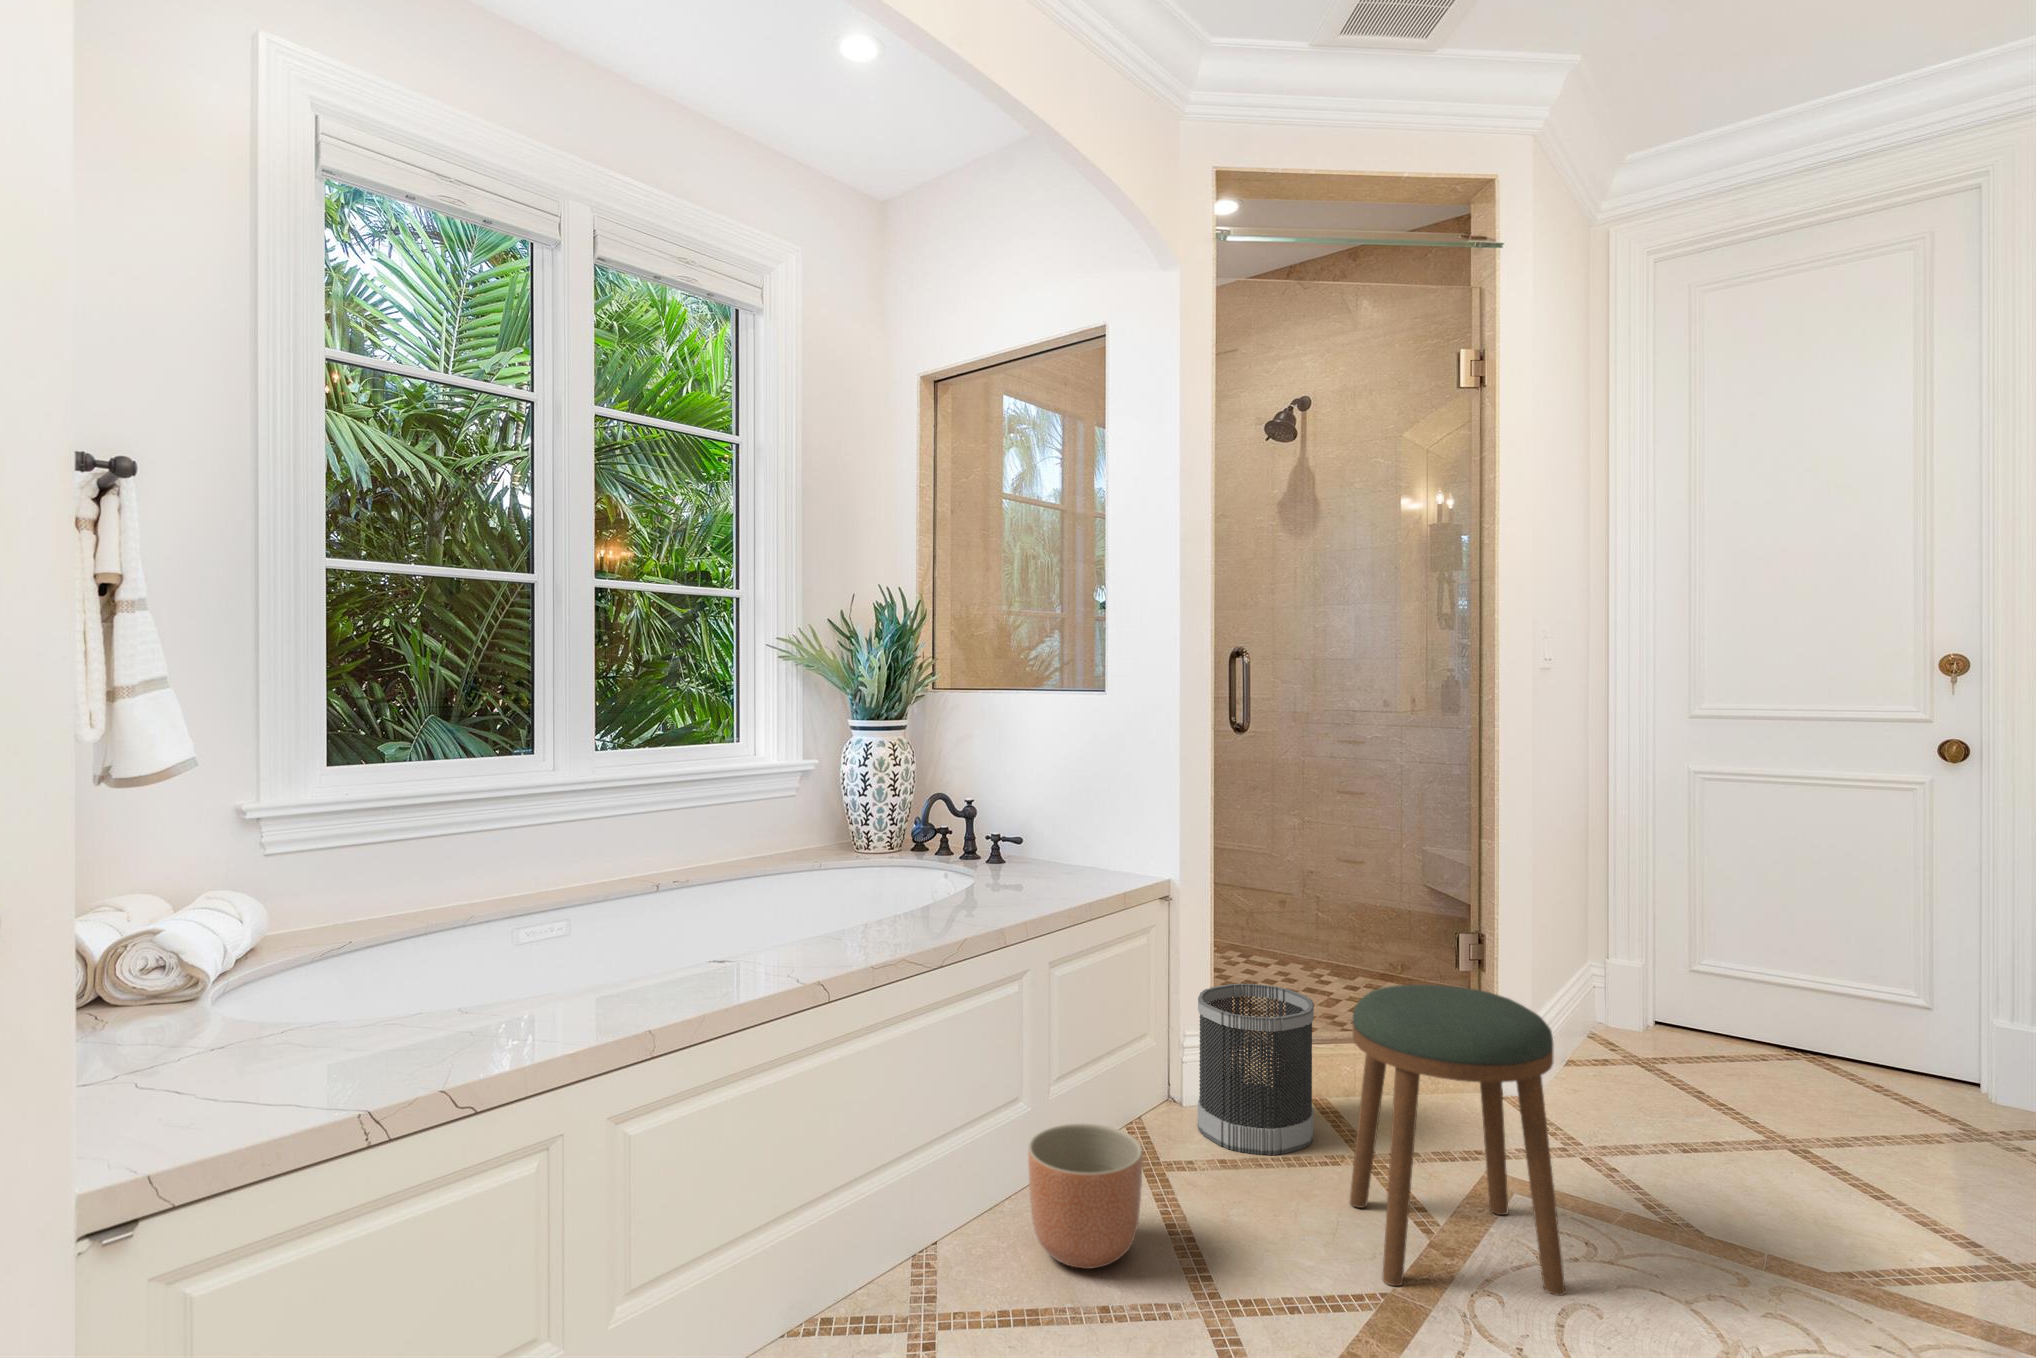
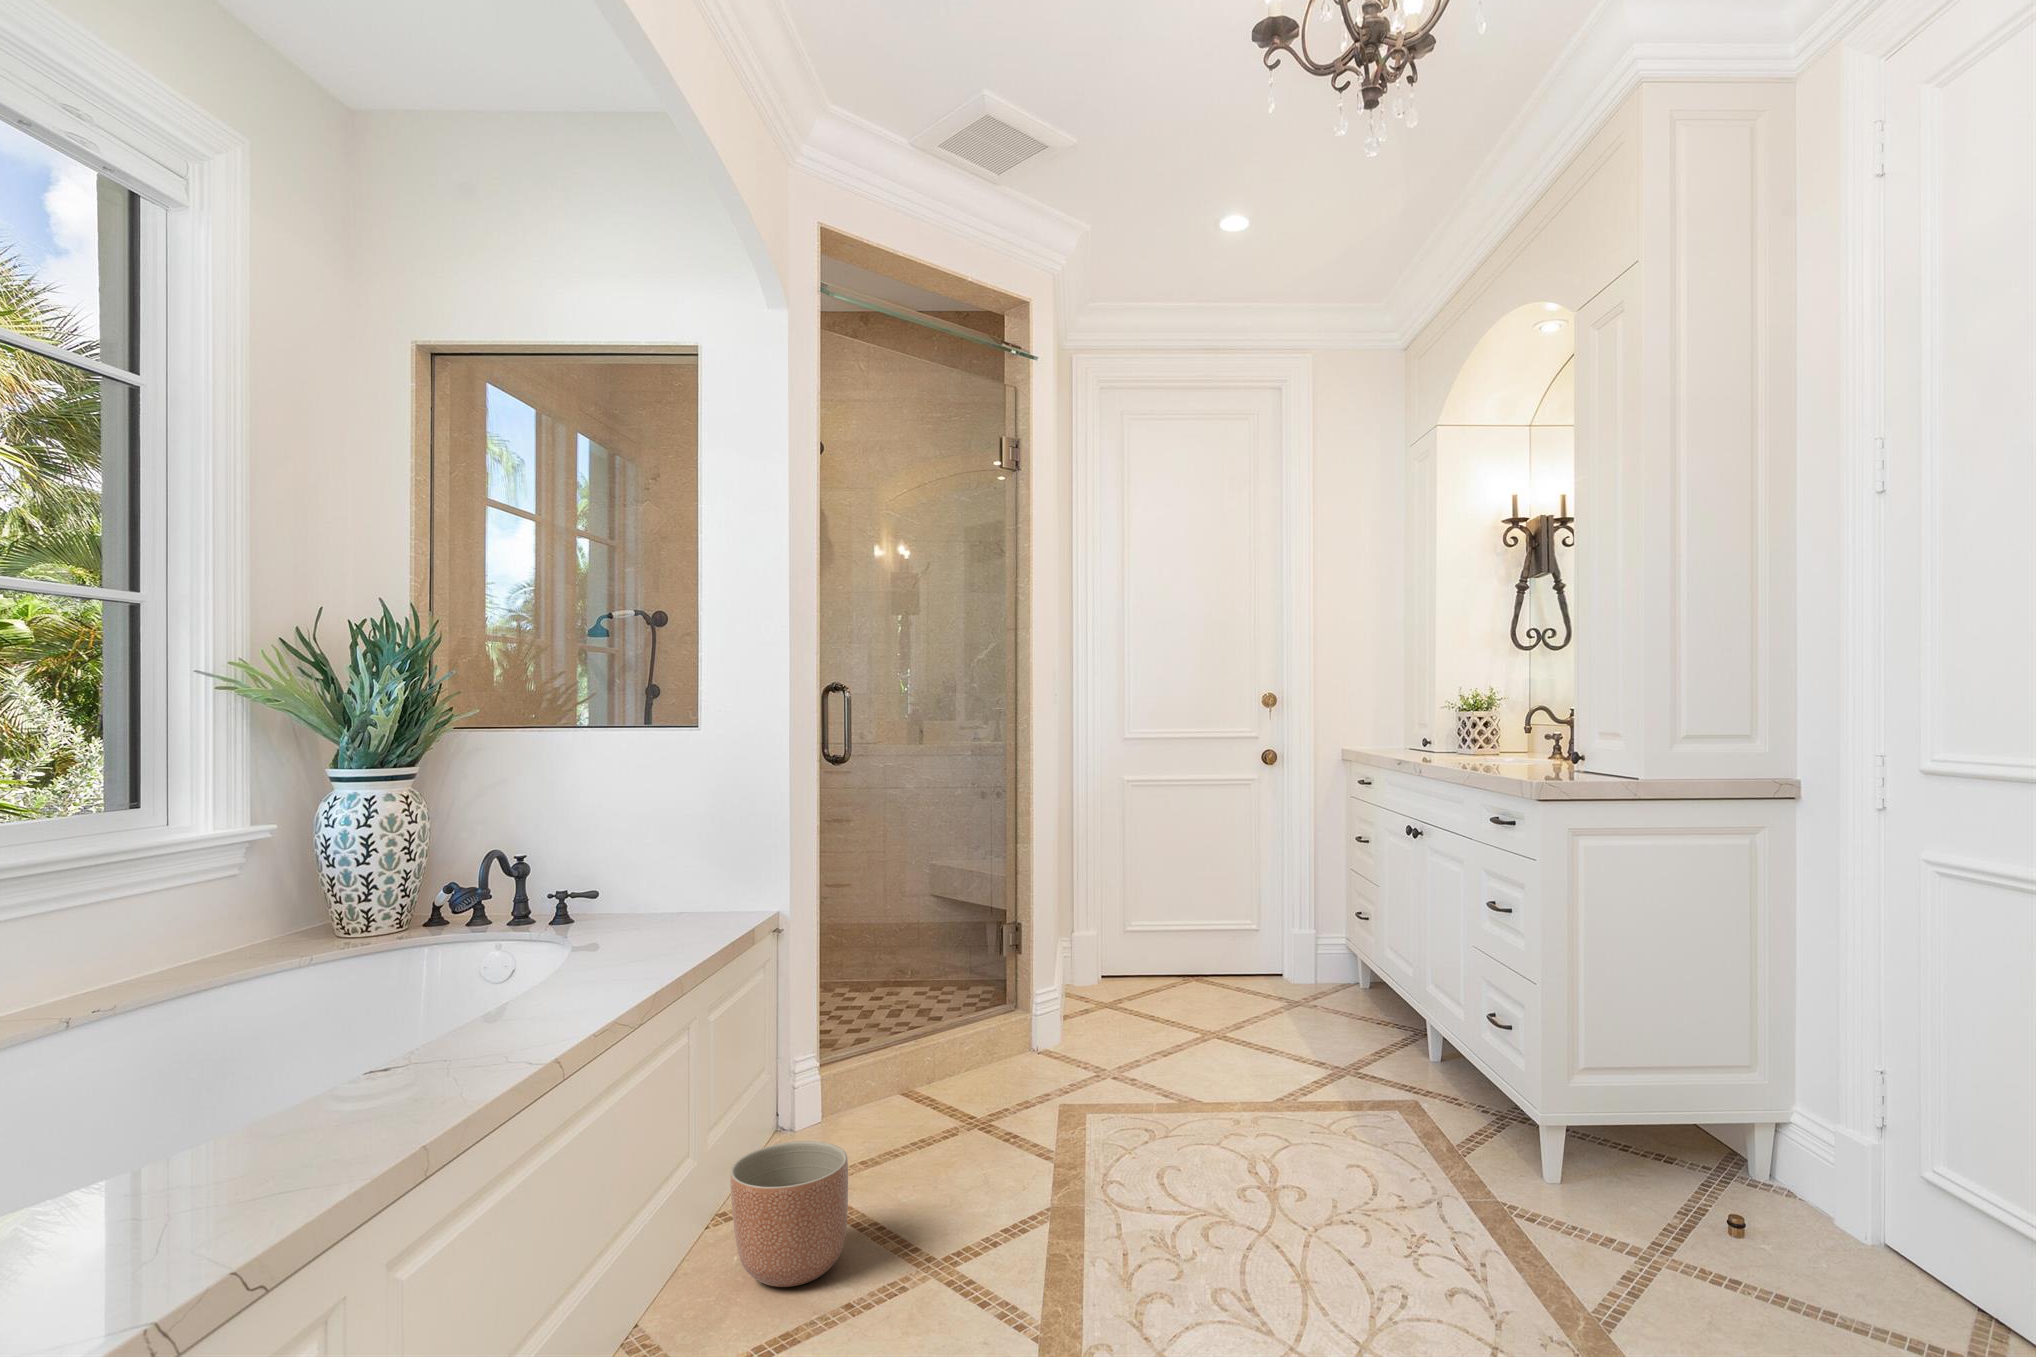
wastebasket: present [1198,984,1314,1155] -> none [805,991,919,1151]
stool: present [1350,985,1565,1295] -> none [983,945,1168,1203]

